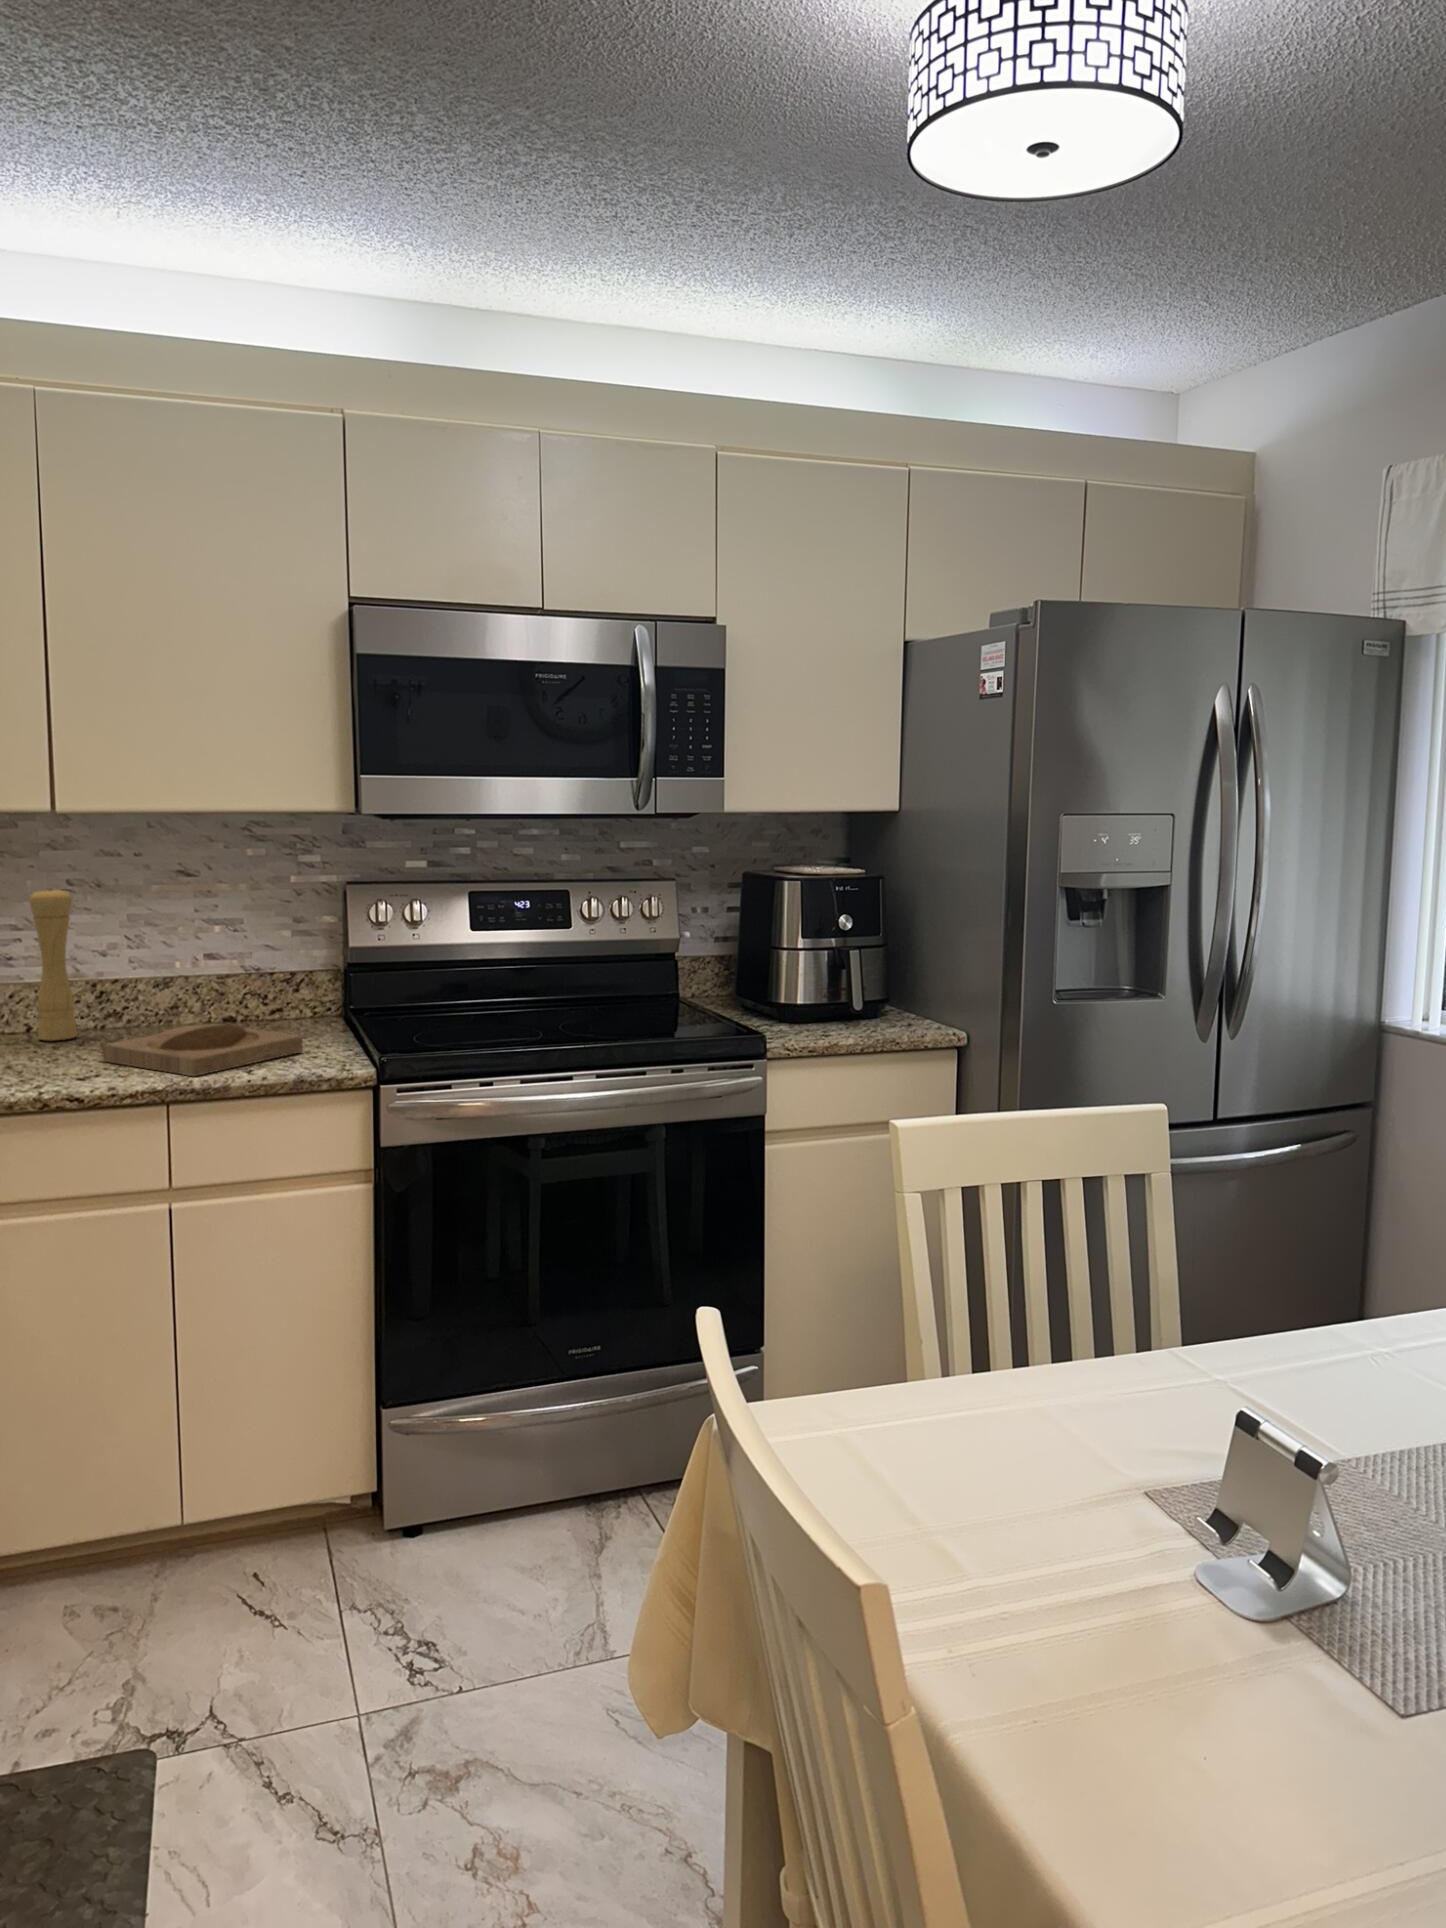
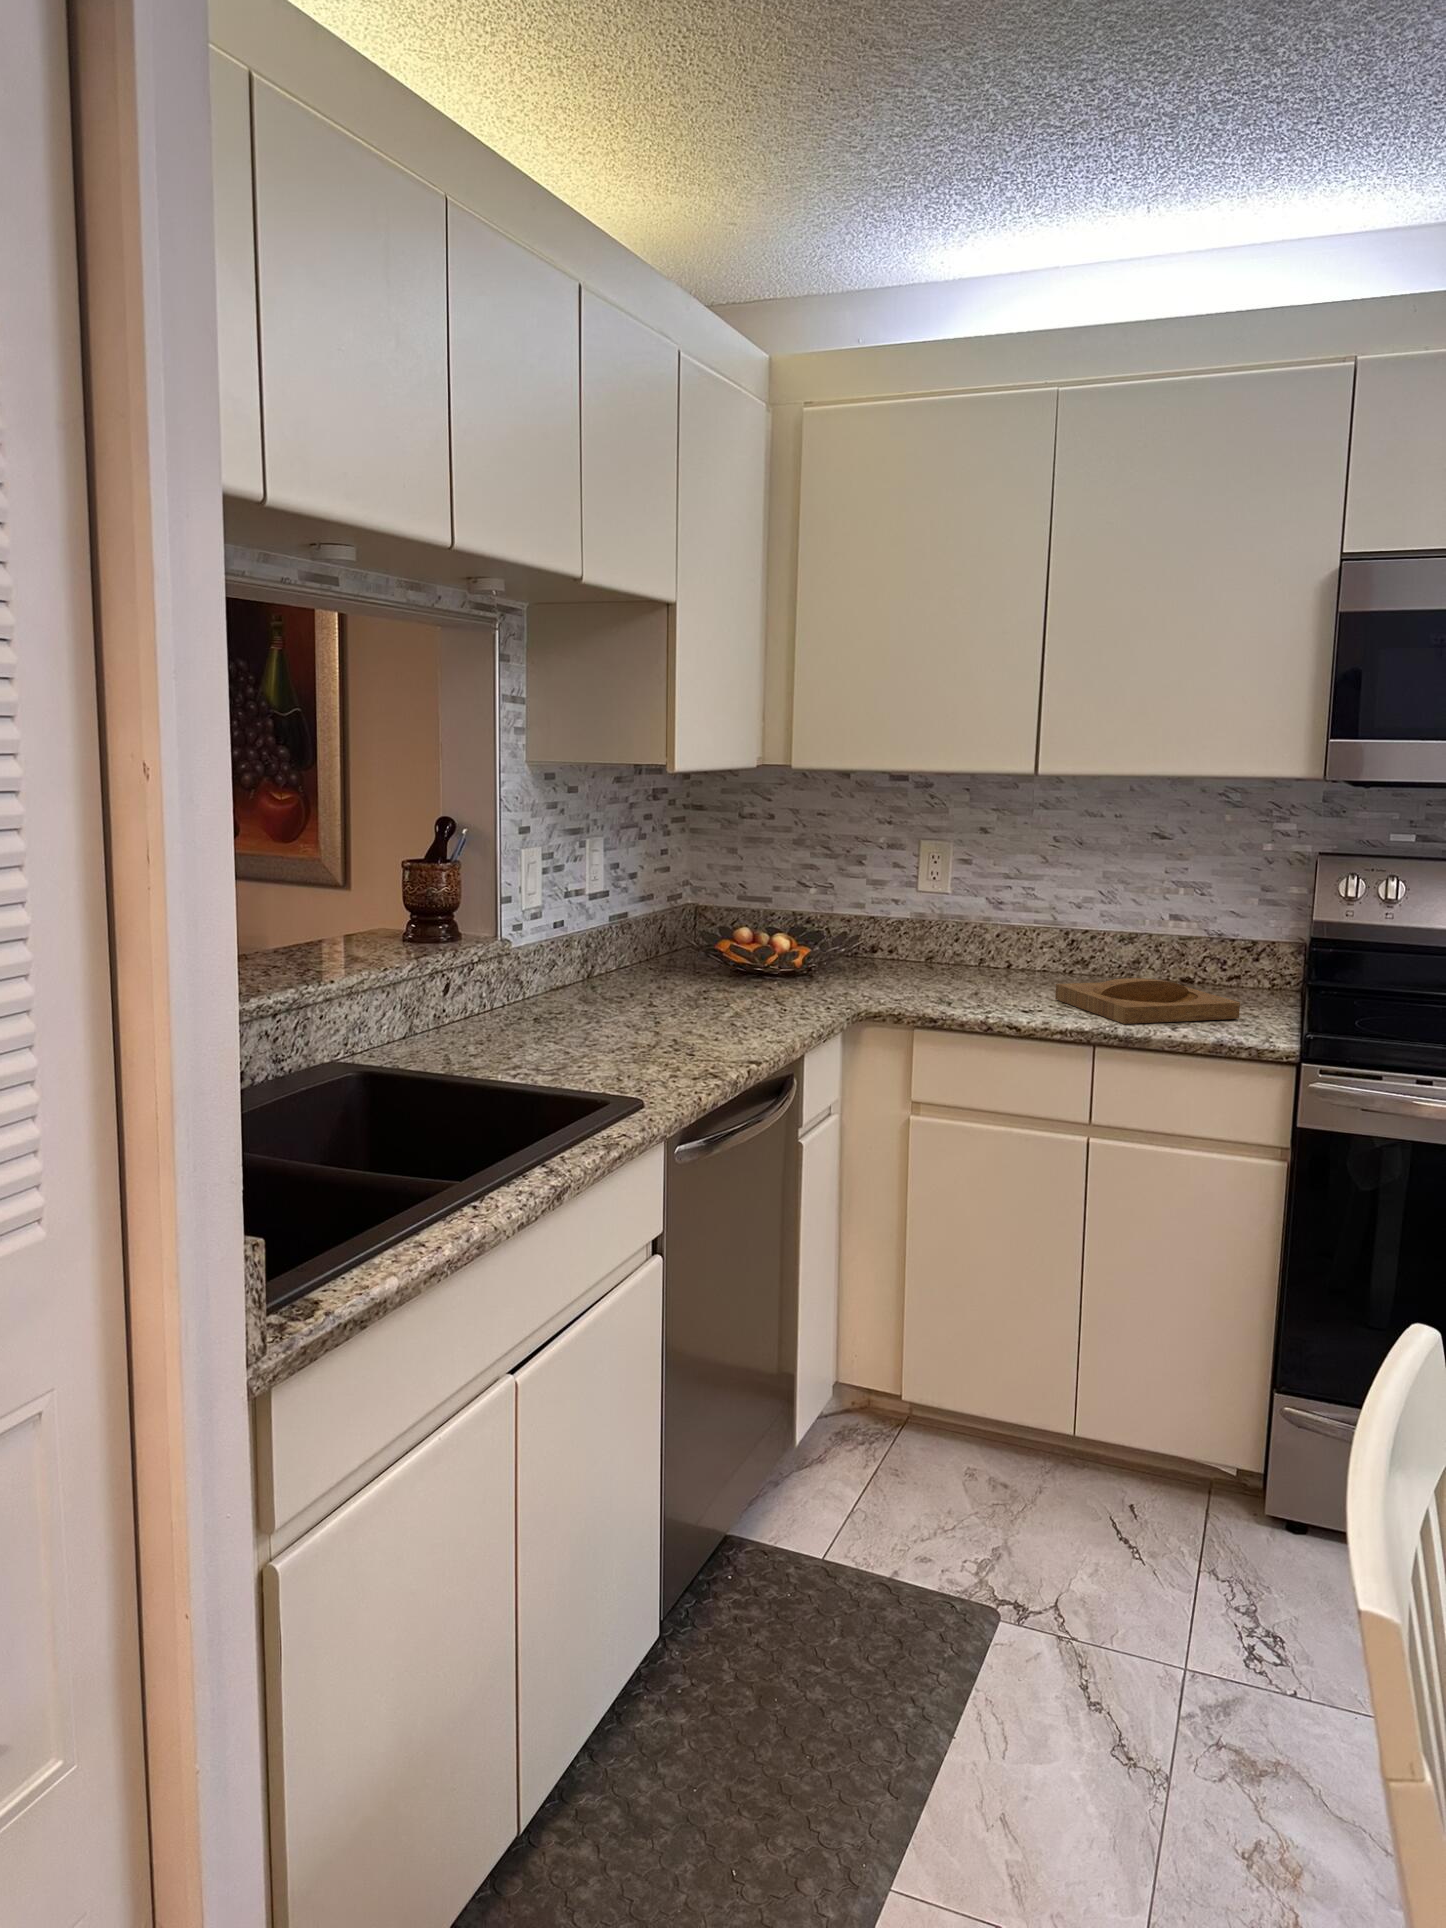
pepper mill: present [29,888,77,1041] -> none [1015,840,1055,977]

